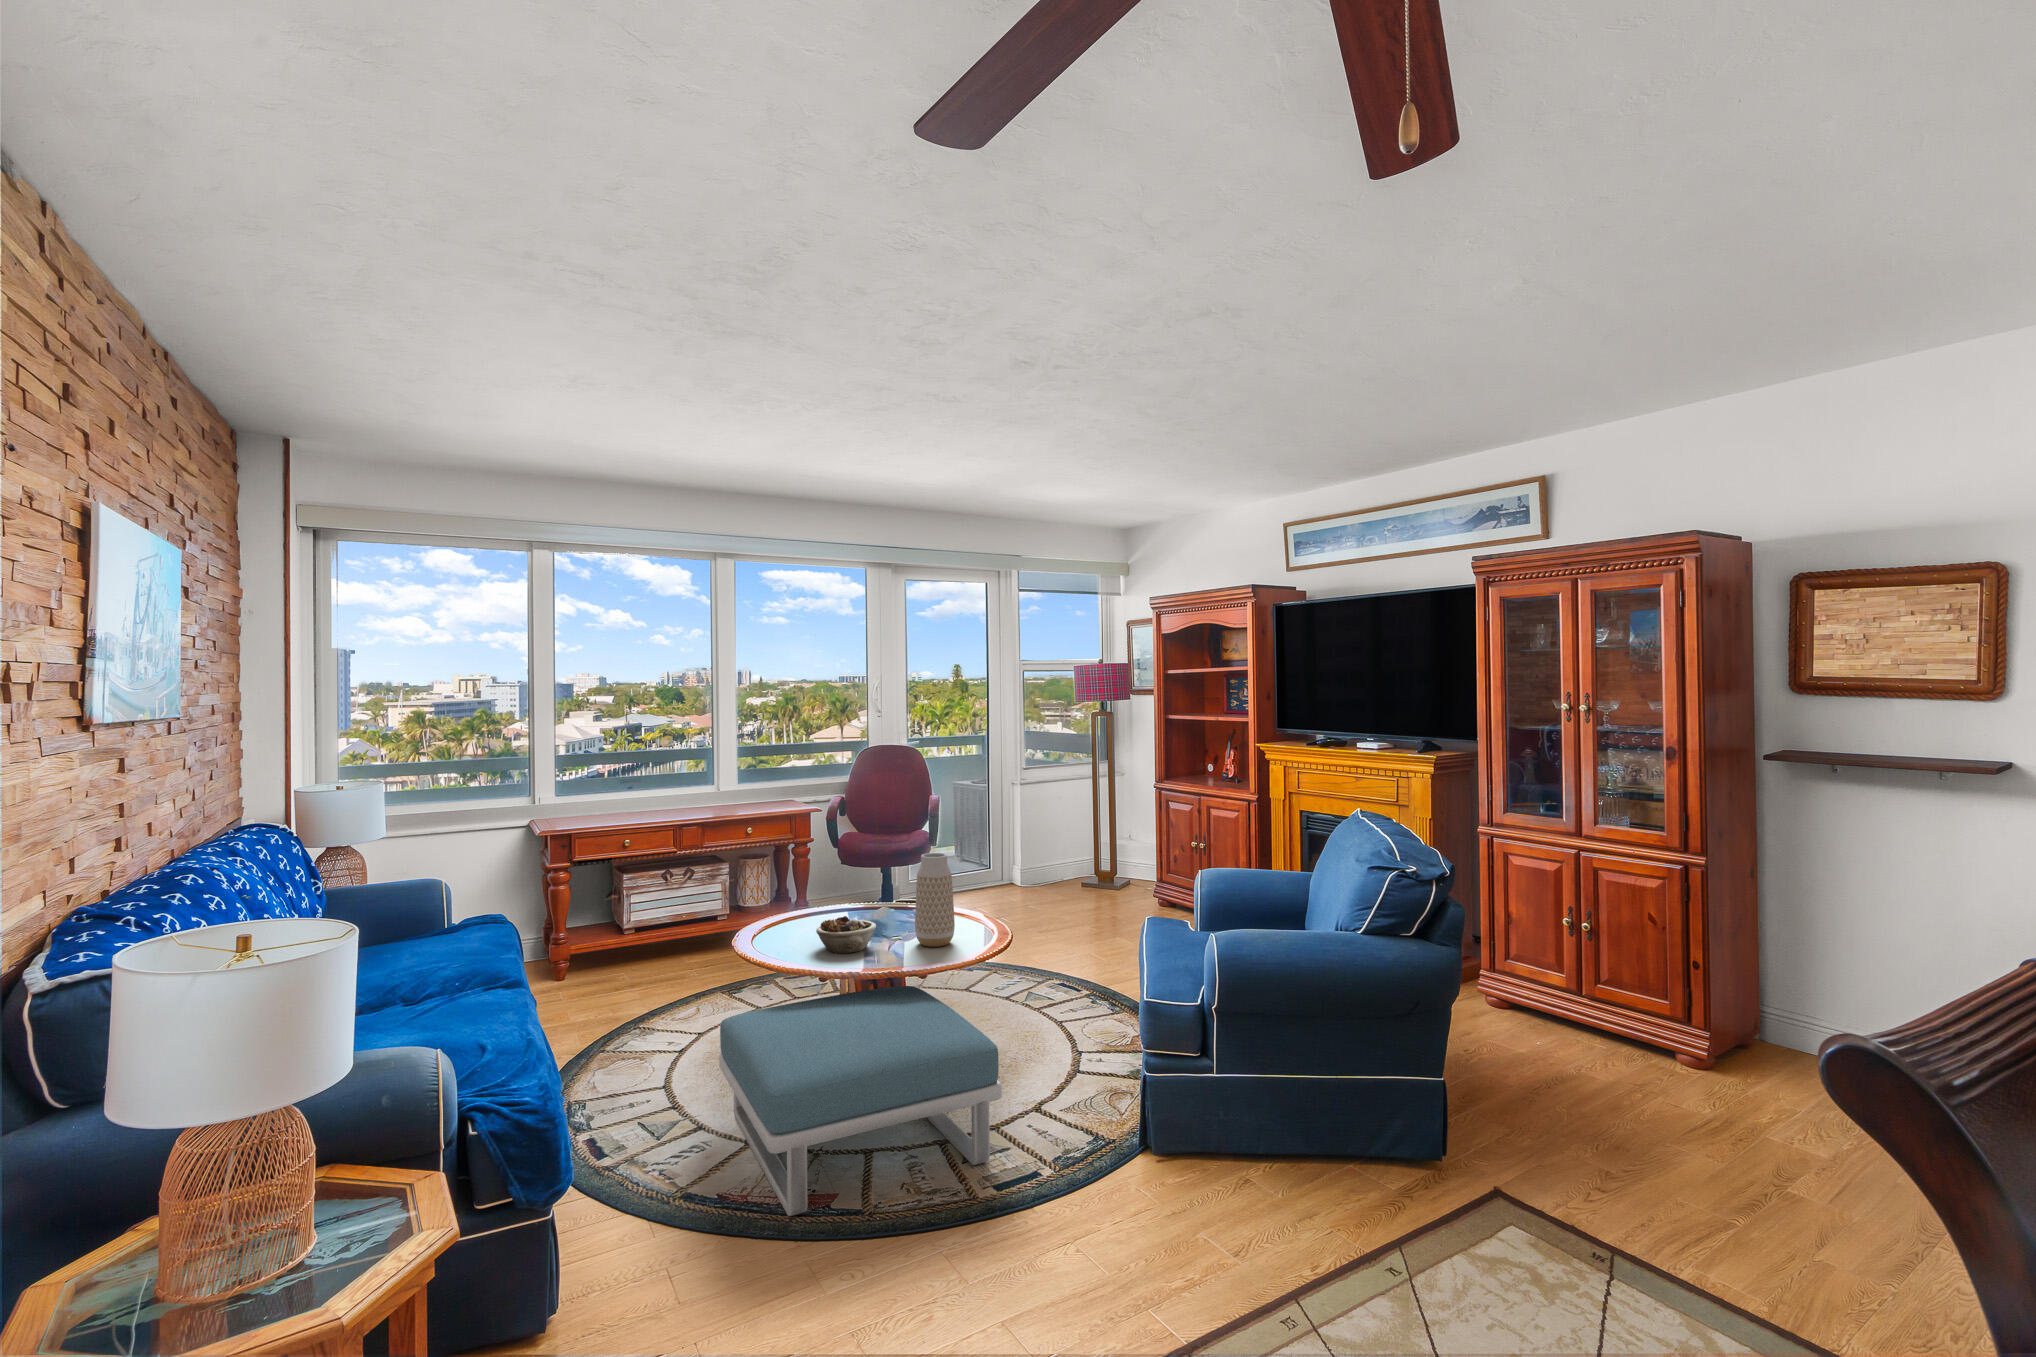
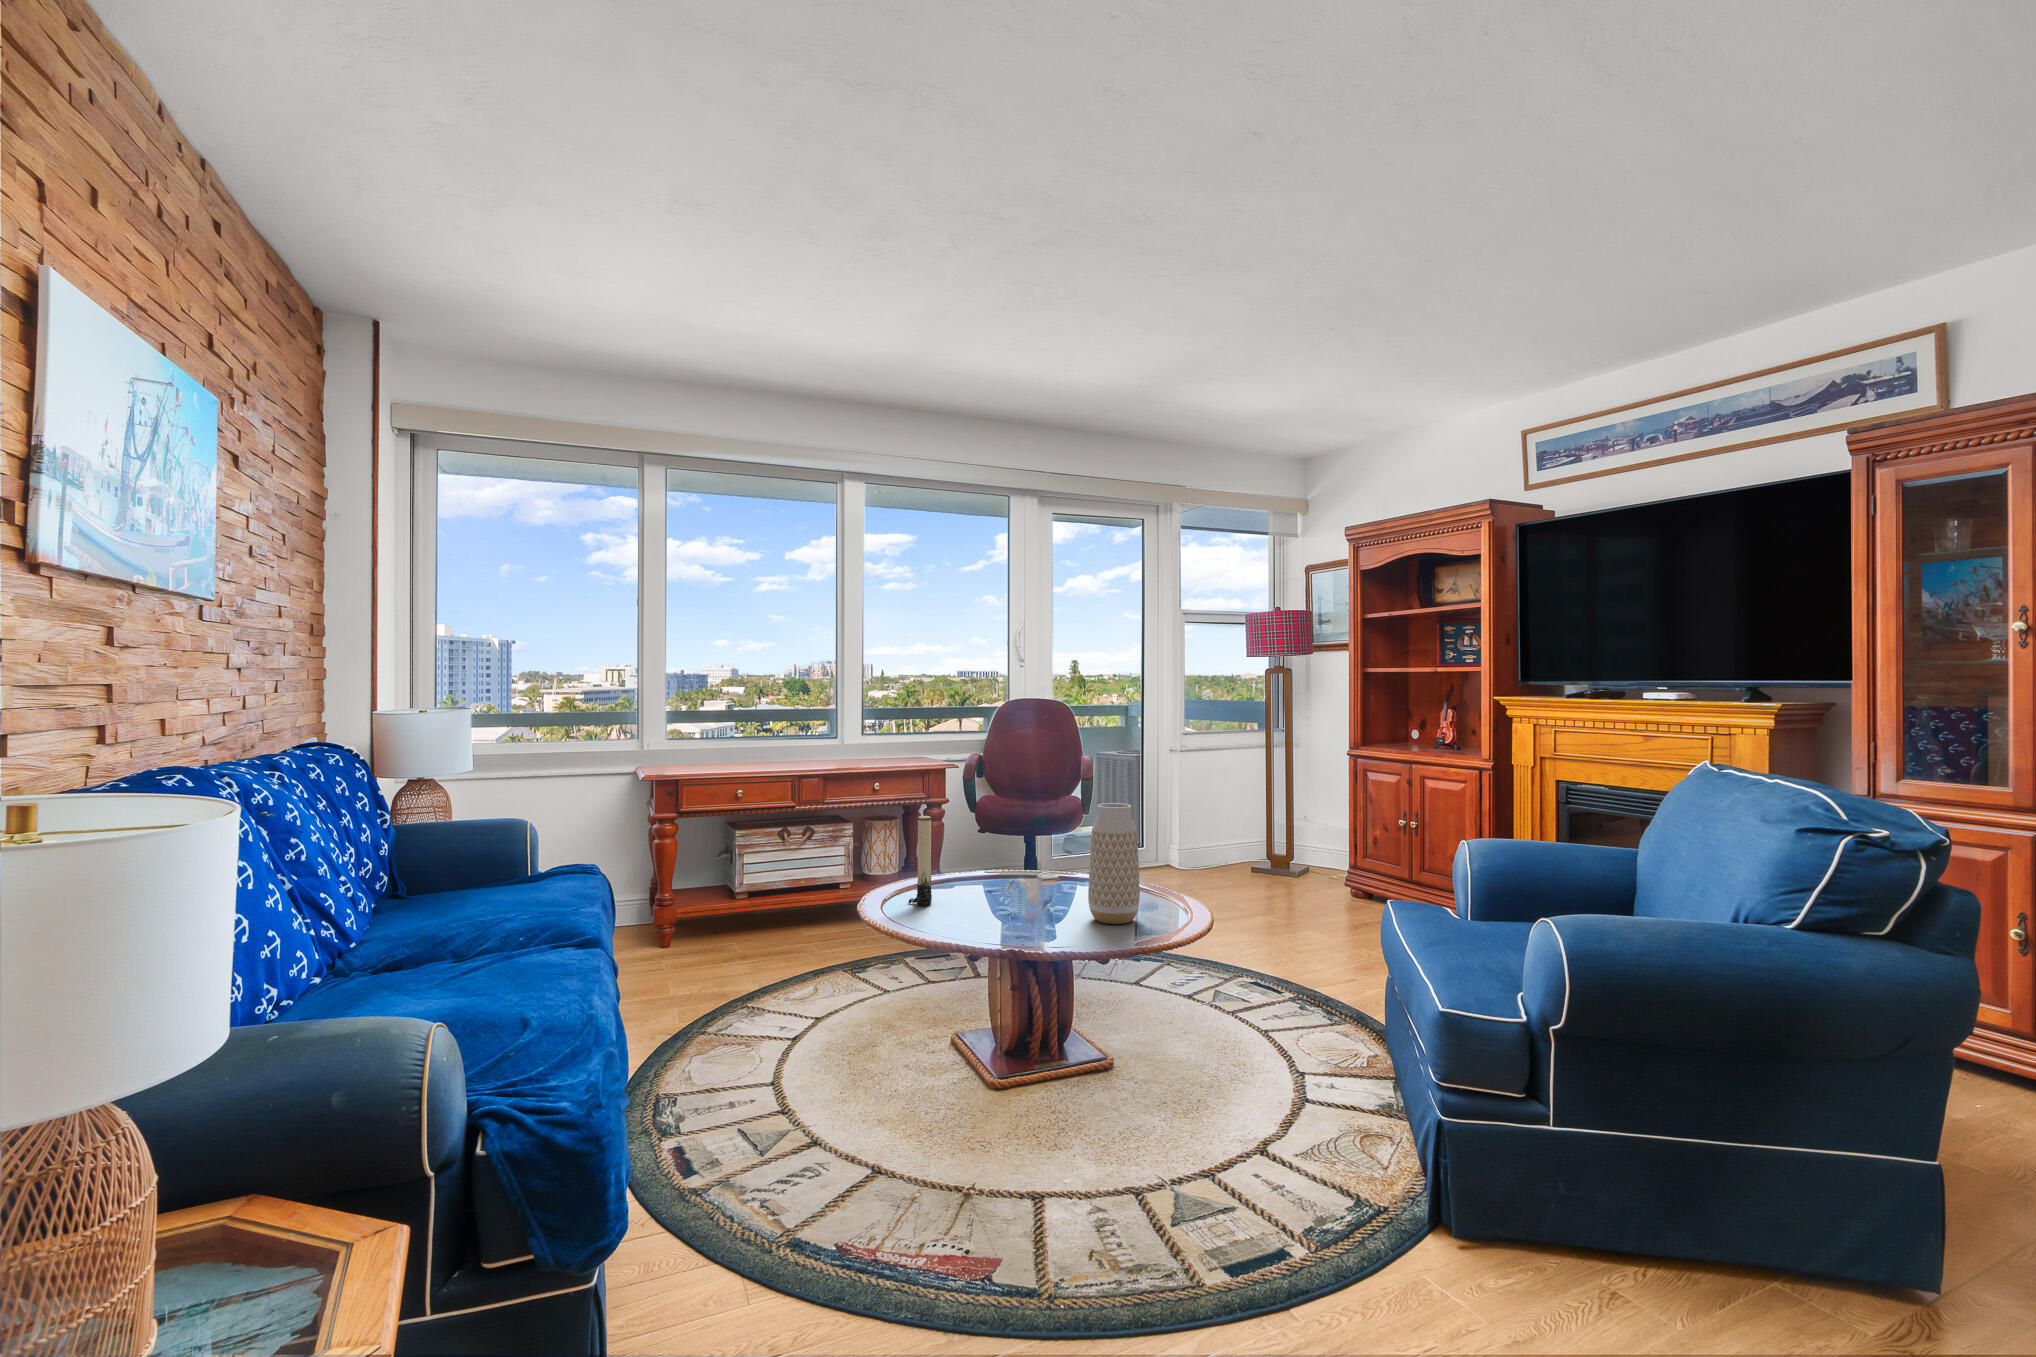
candle: none [774,867,793,938] -> present [909,816,932,906]
succulent planter: present [816,916,876,953] -> none [963,880,1039,926]
footstool: present [719,986,1002,1216] -> none [840,973,1228,1290]

